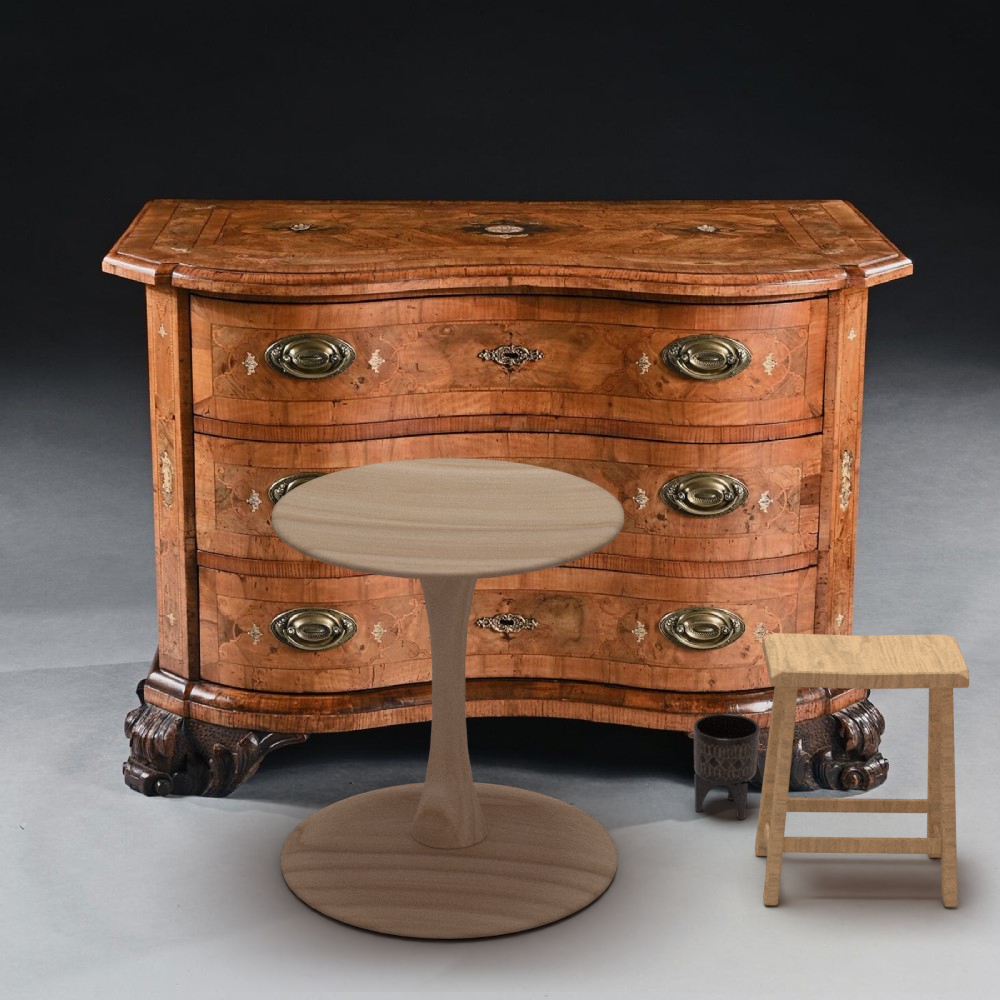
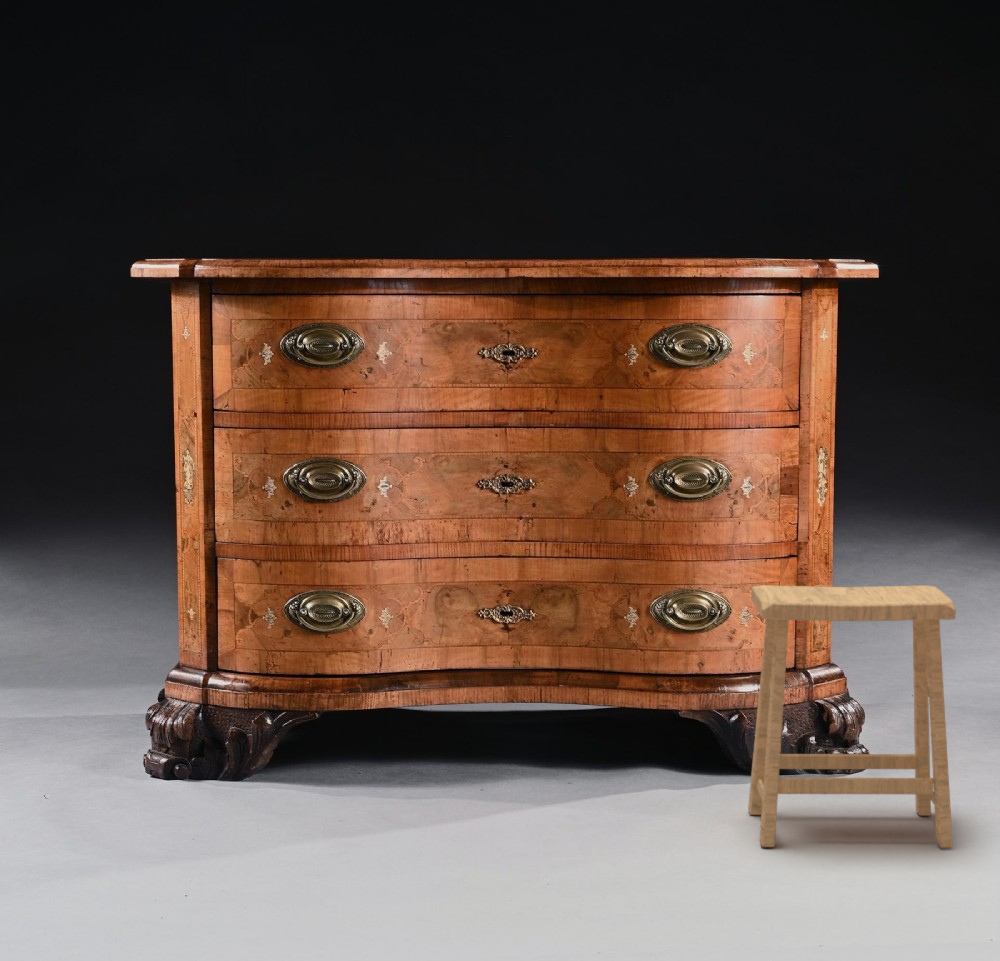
pedestal table: present [272,458,624,939] -> none [280,444,617,869]
planter: present [693,714,760,819] -> none [685,693,749,791]

